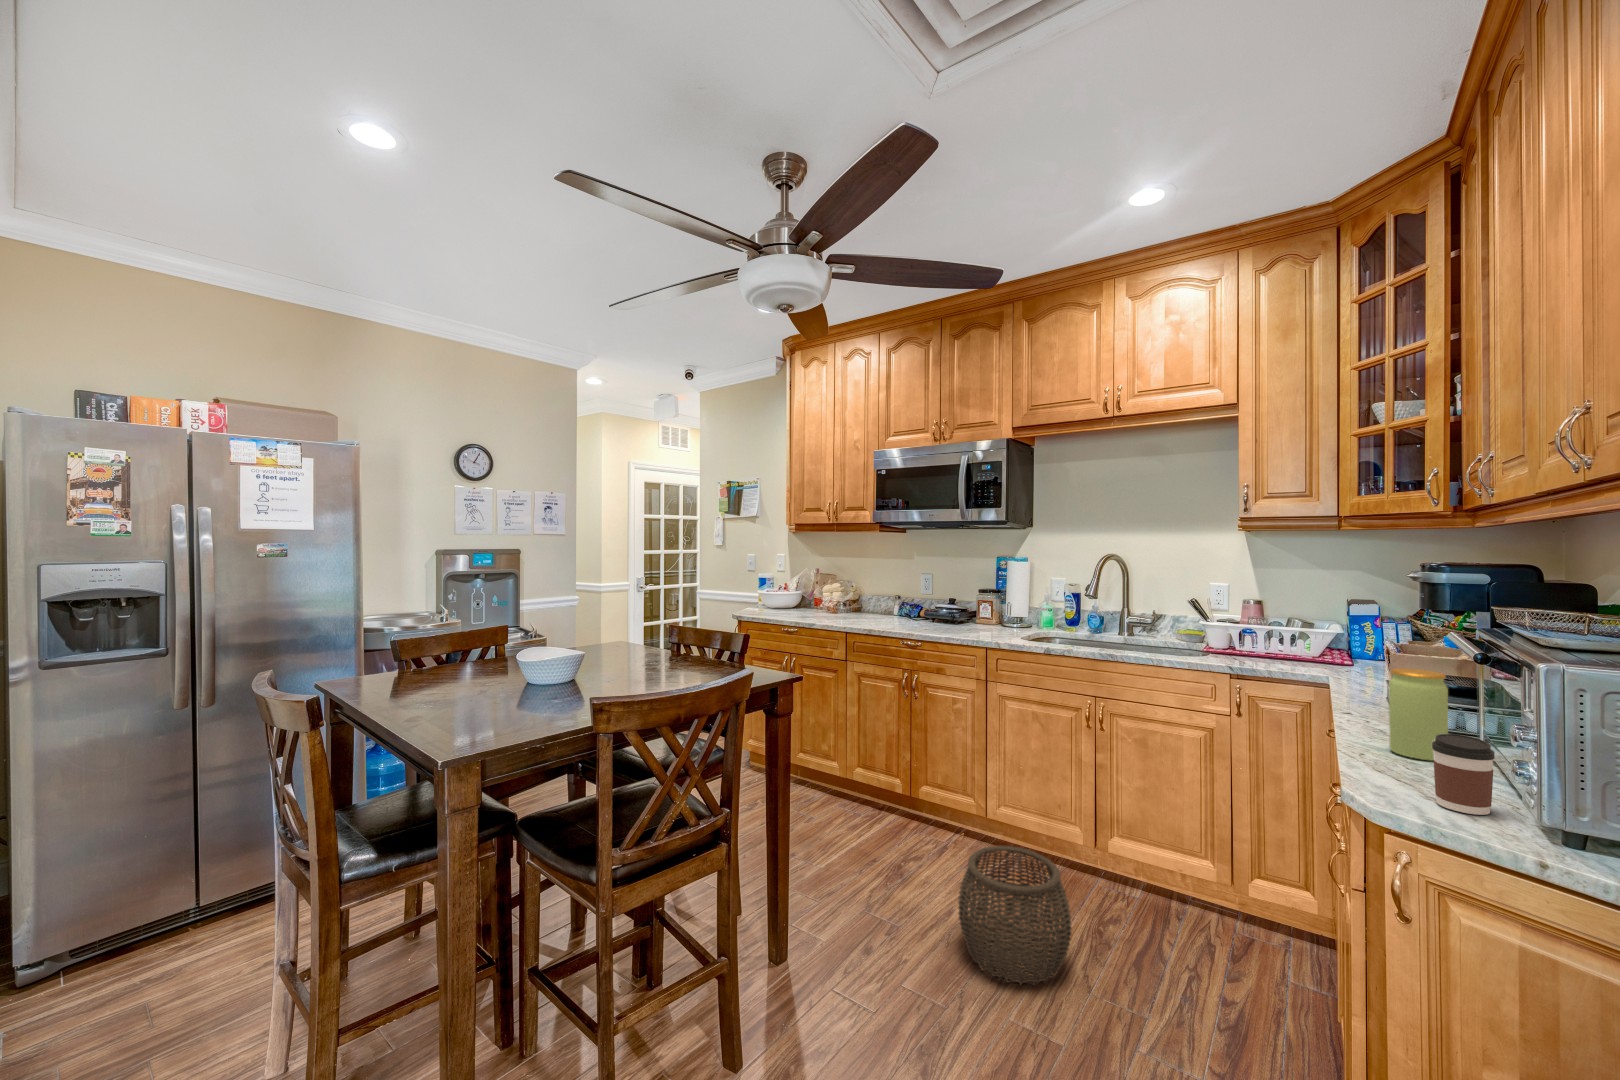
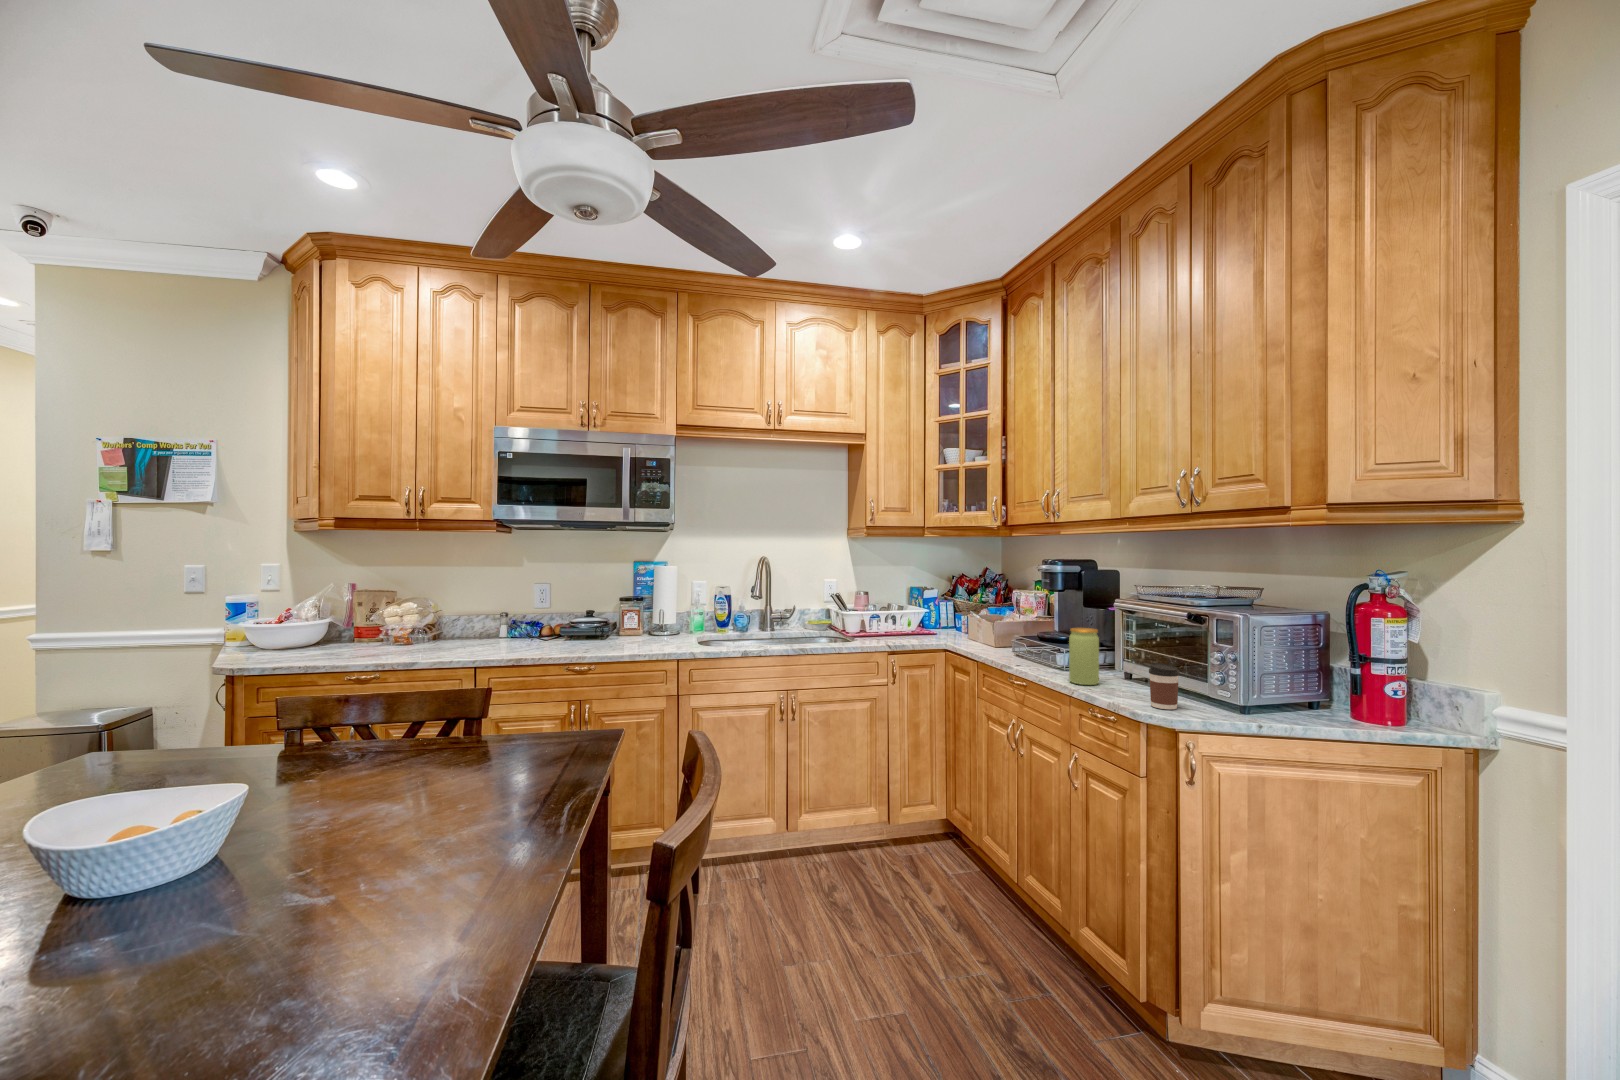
woven basket: present [958,846,1072,985] -> none [750,852,860,994]

